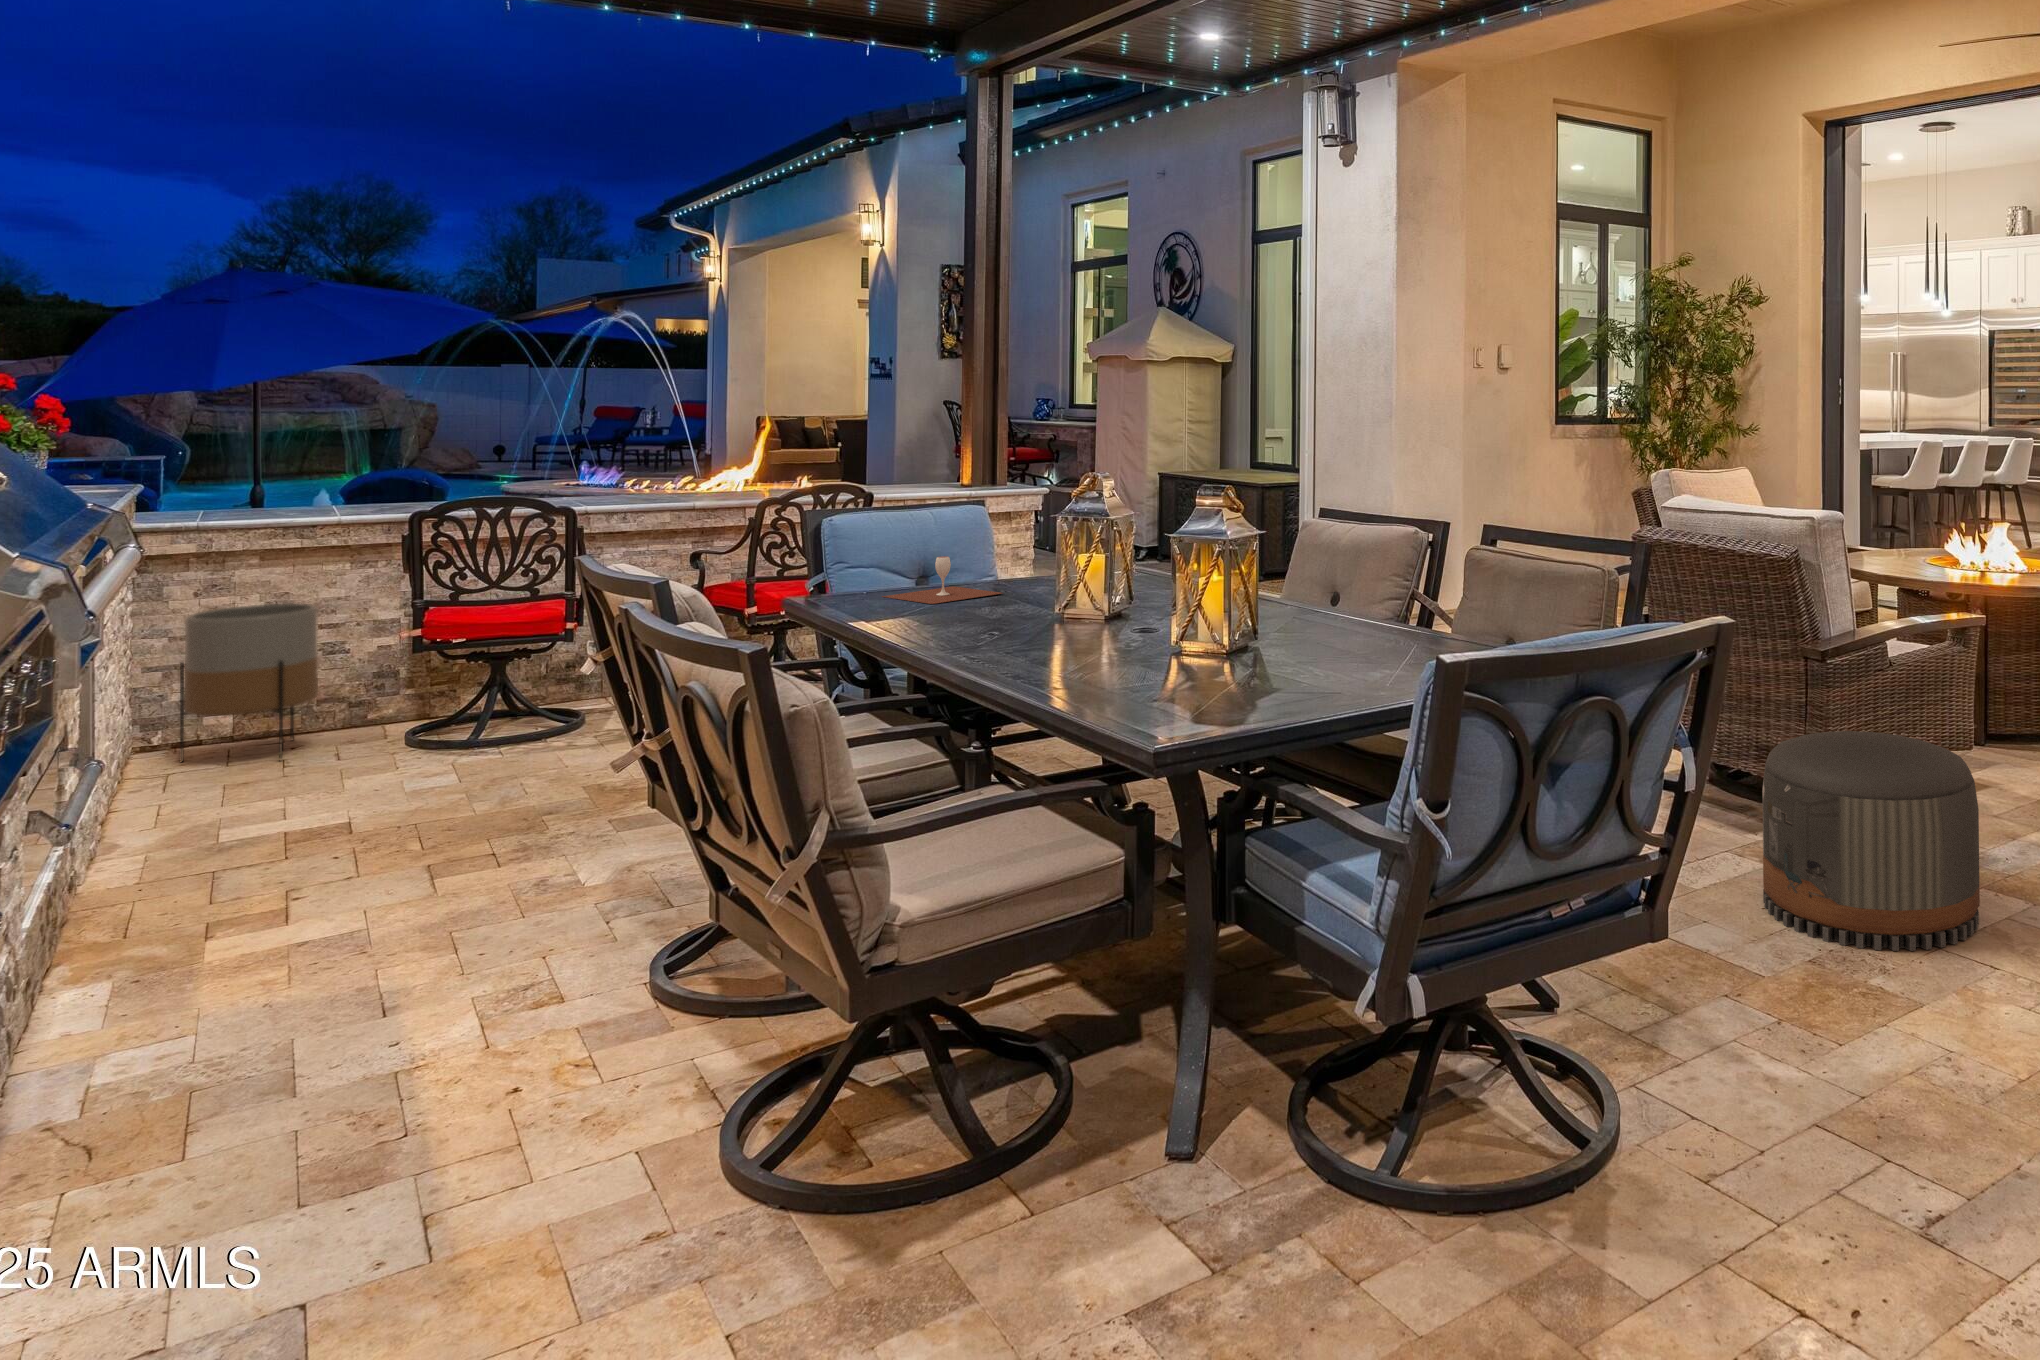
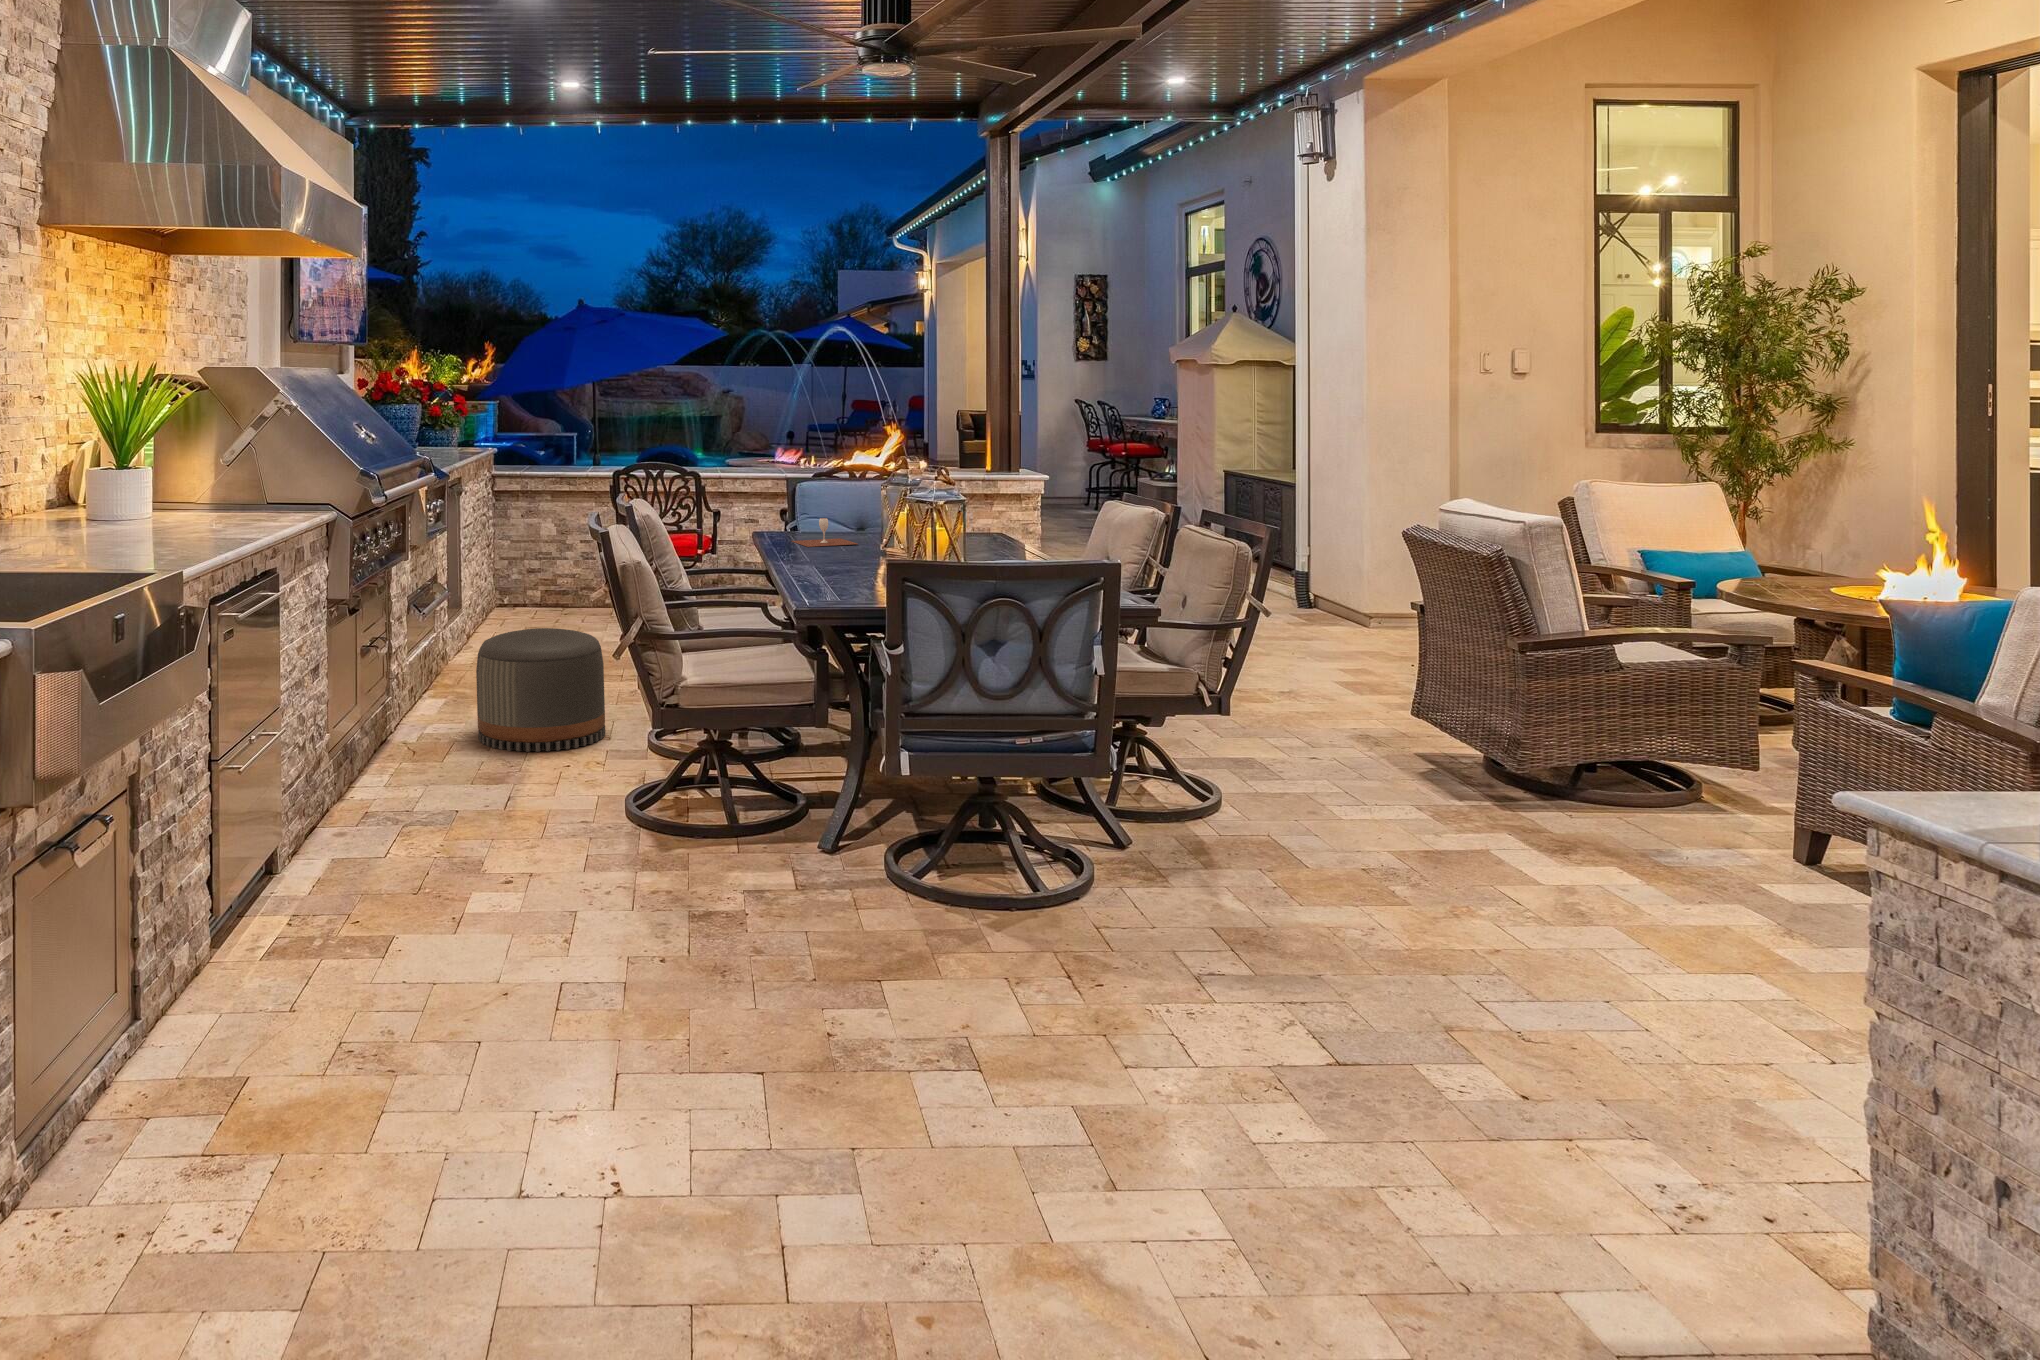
planter: present [180,603,318,762] -> none [517,528,579,617]
pouf: present [1762,731,1980,951] -> present [476,628,605,752]

